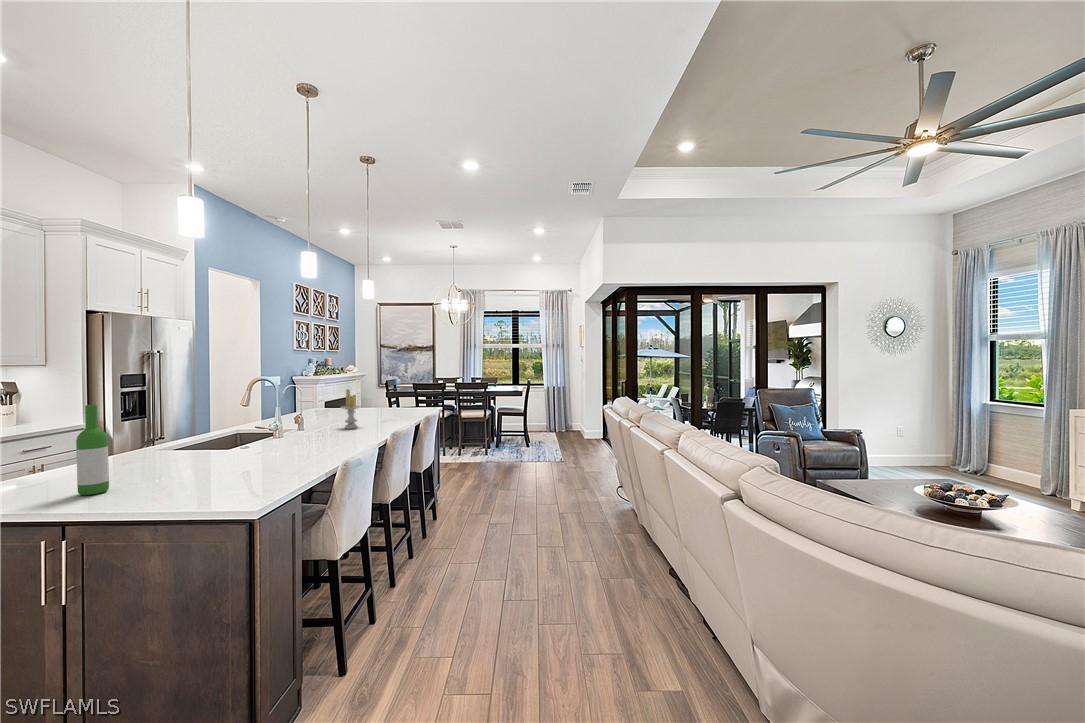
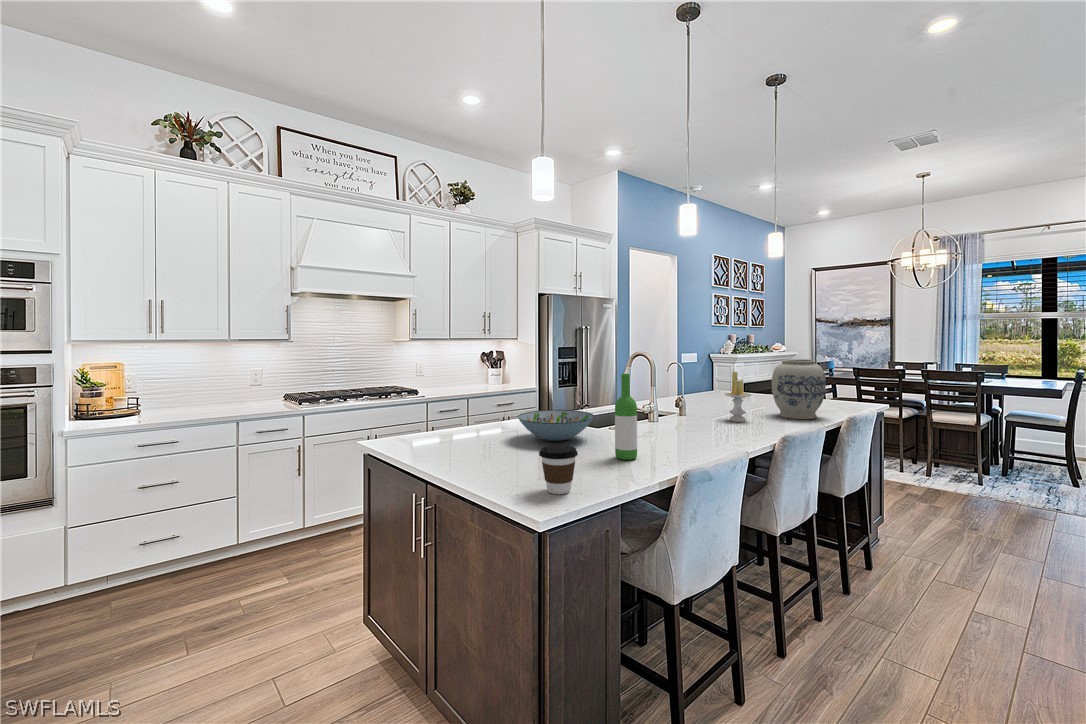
vase: none [373,378,409,422] -> present [772,359,826,419]
wine bottle: present [76,405,109,495] -> present [615,374,637,460]
decorative bowl: none [145,434,238,465] -> present [518,410,594,441]
coffee cup: none [231,452,268,493] -> present [539,445,578,494]

